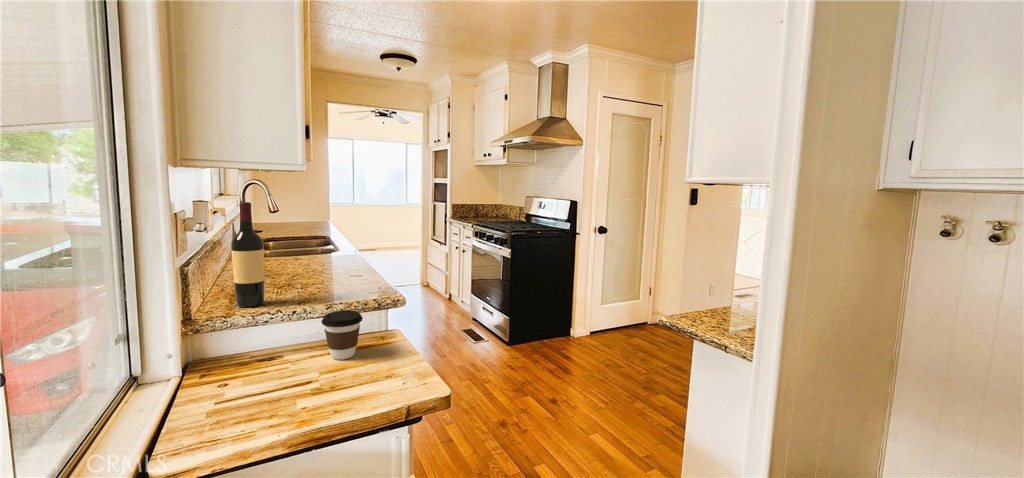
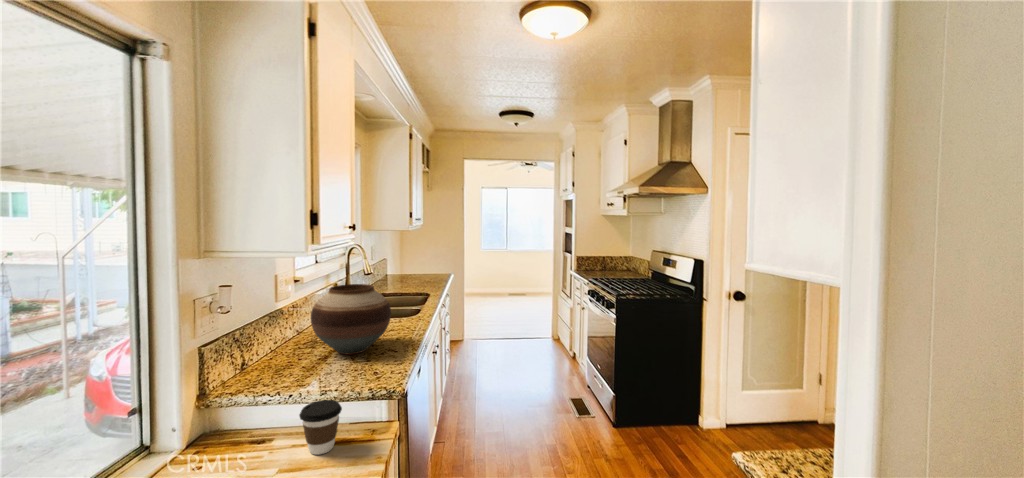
wine bottle: present [231,202,264,307] -> none [249,287,279,385]
vase: none [265,211,353,281] -> present [311,284,391,355]

